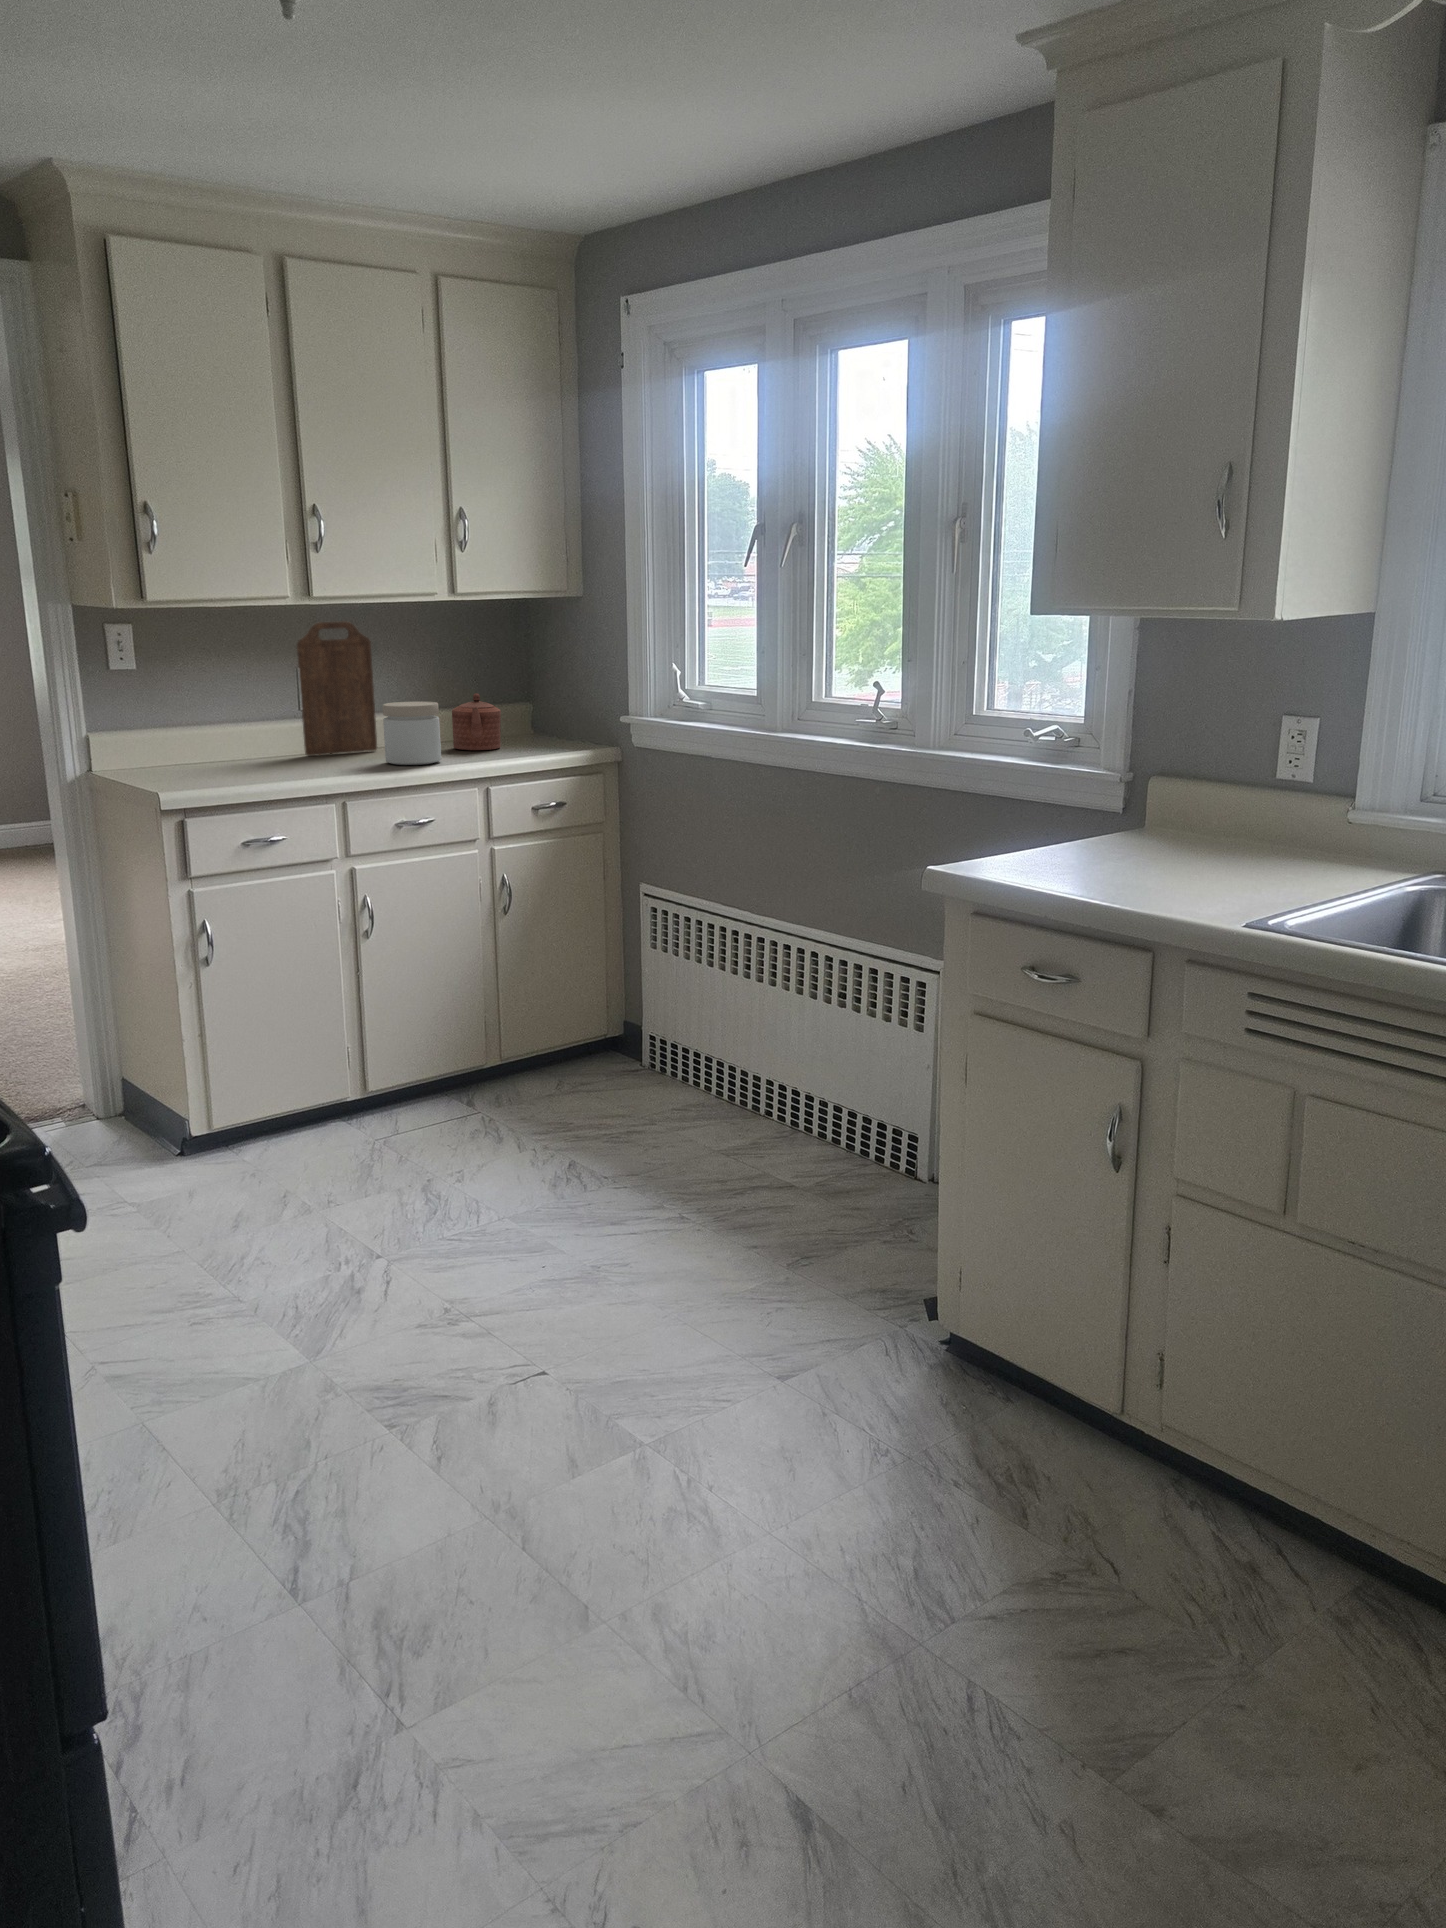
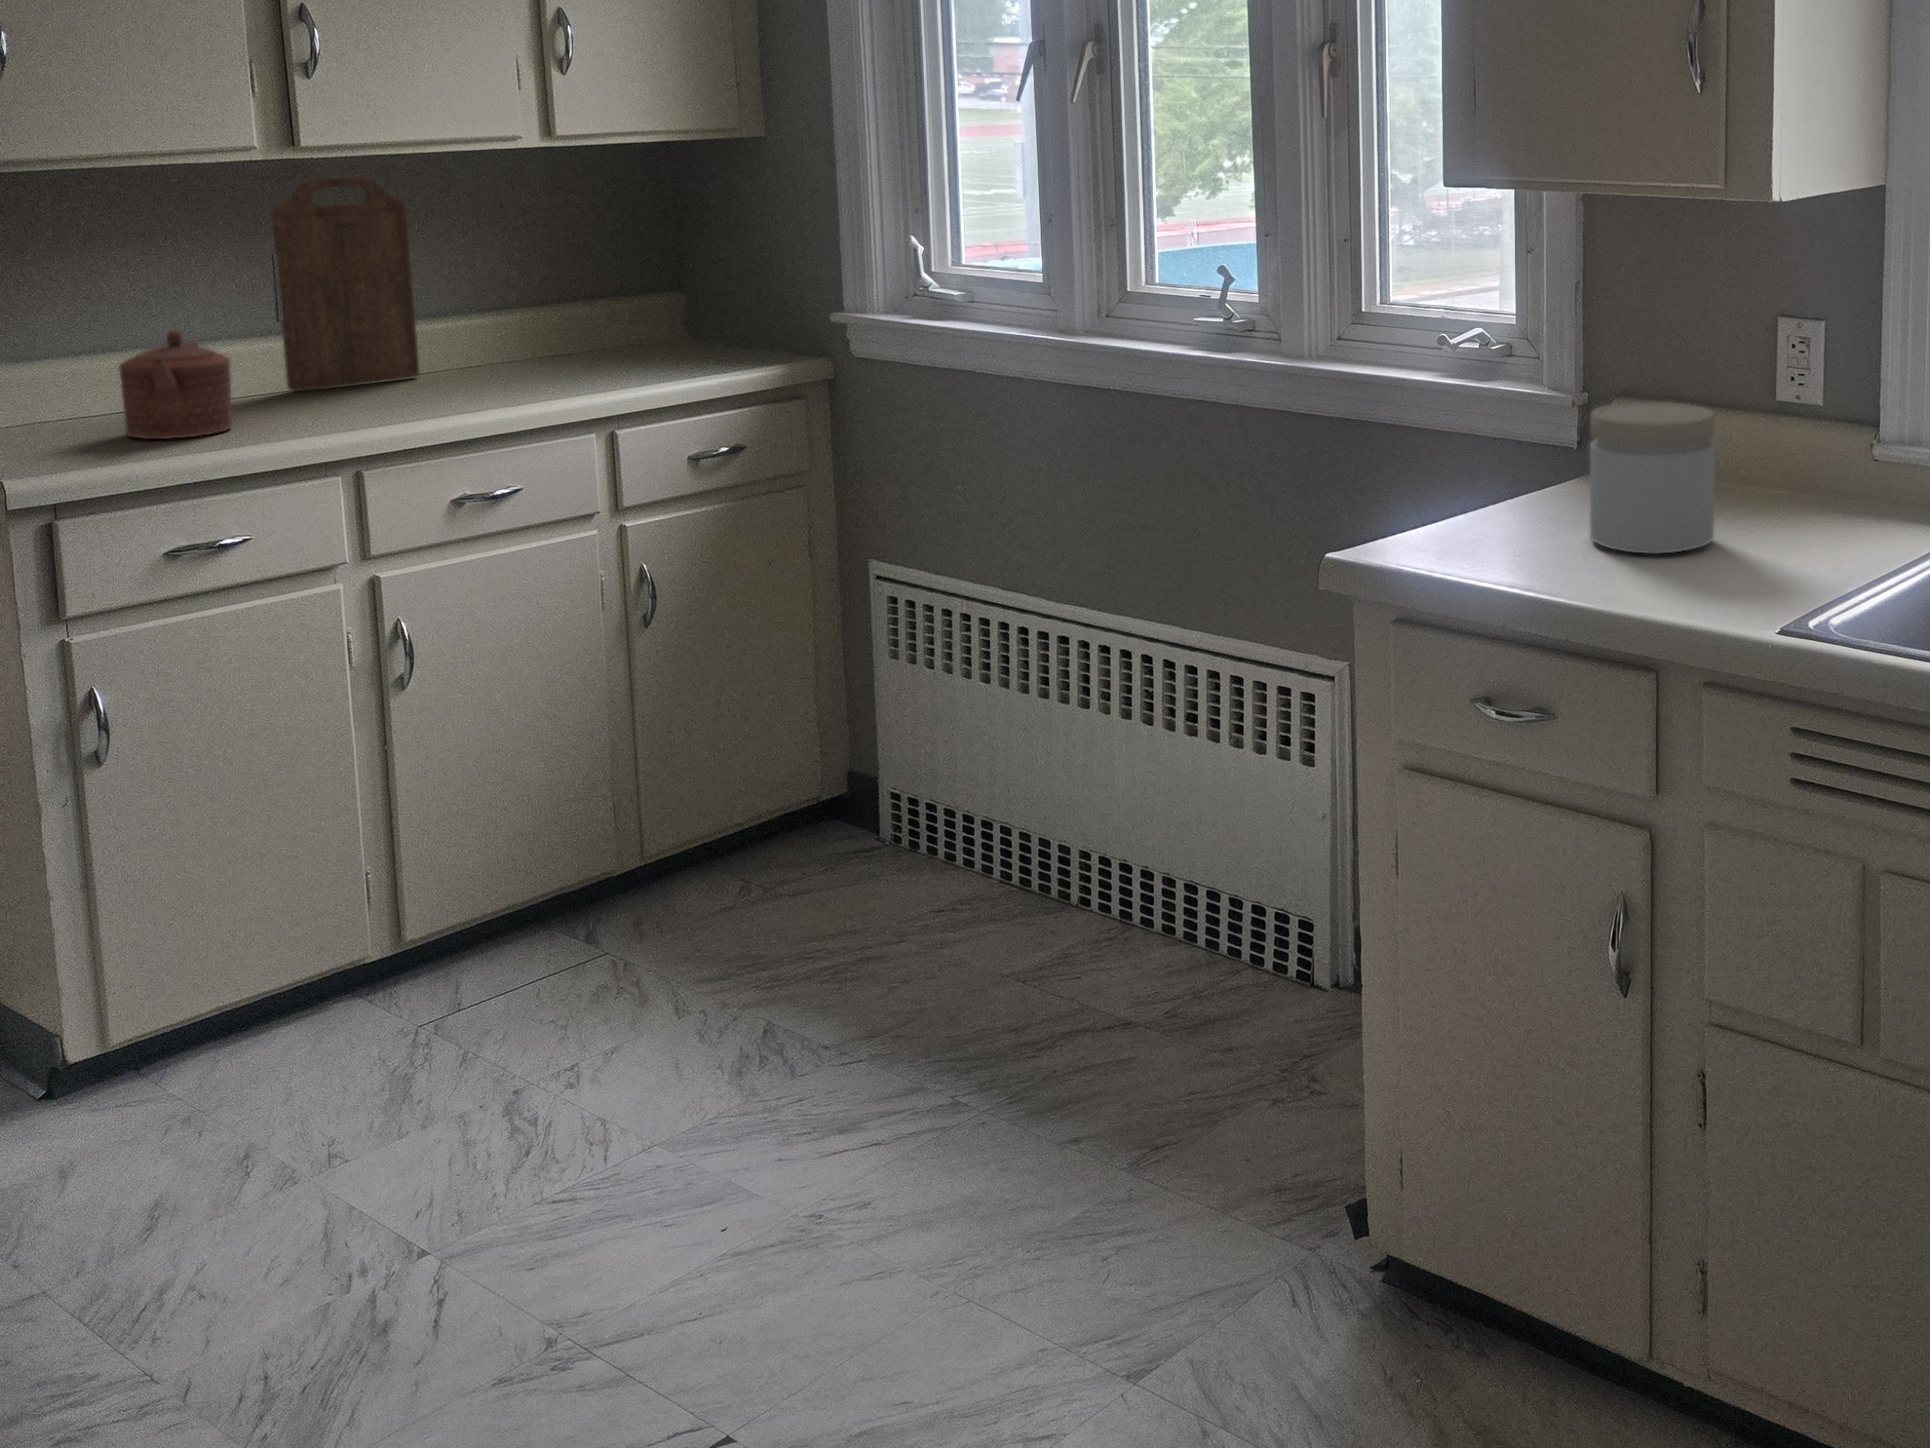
teapot: present [452,693,501,750] -> present [120,330,232,439]
jar: present [383,701,441,765] -> present [1590,402,1715,554]

